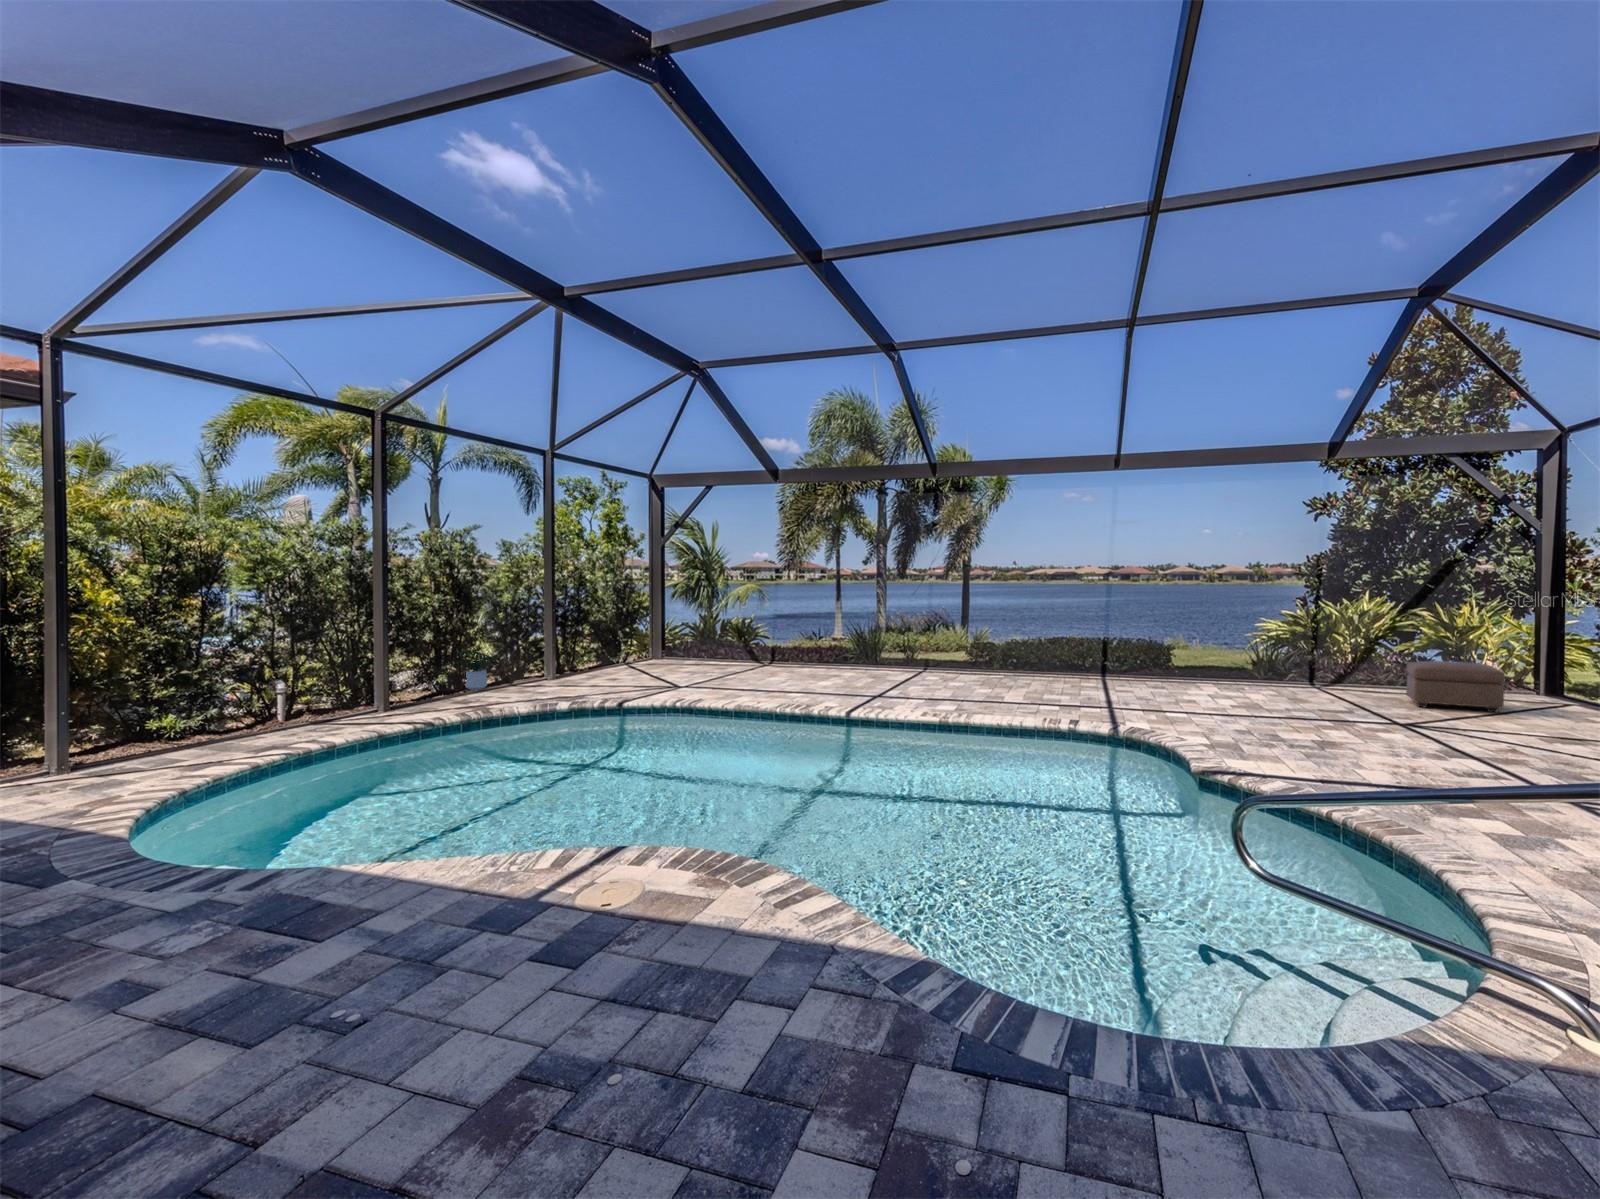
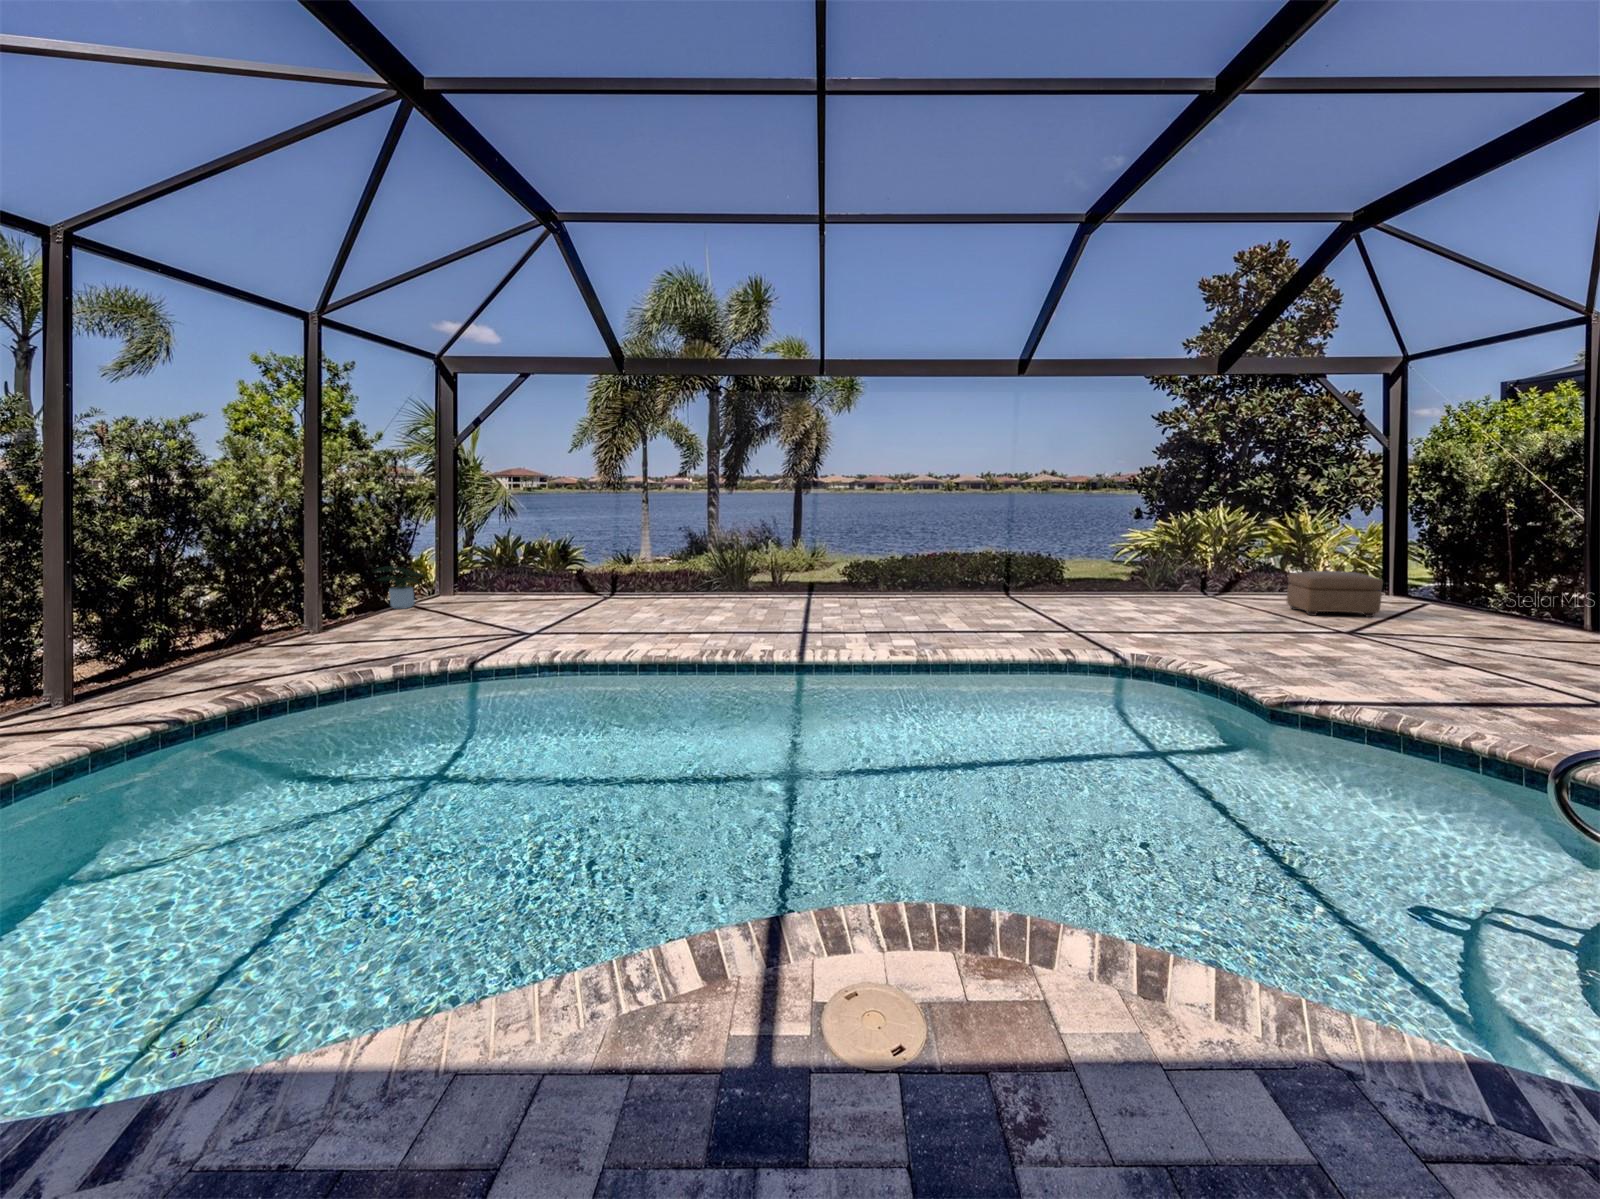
potted plant: present [454,650,498,690] -> present [374,566,424,609]

